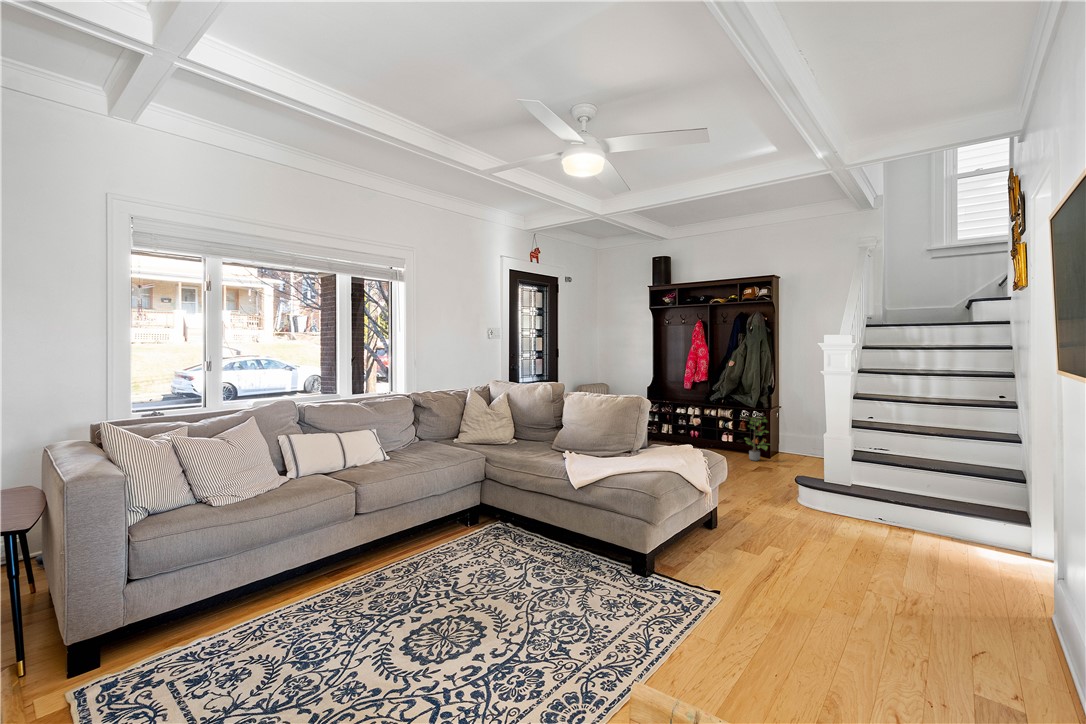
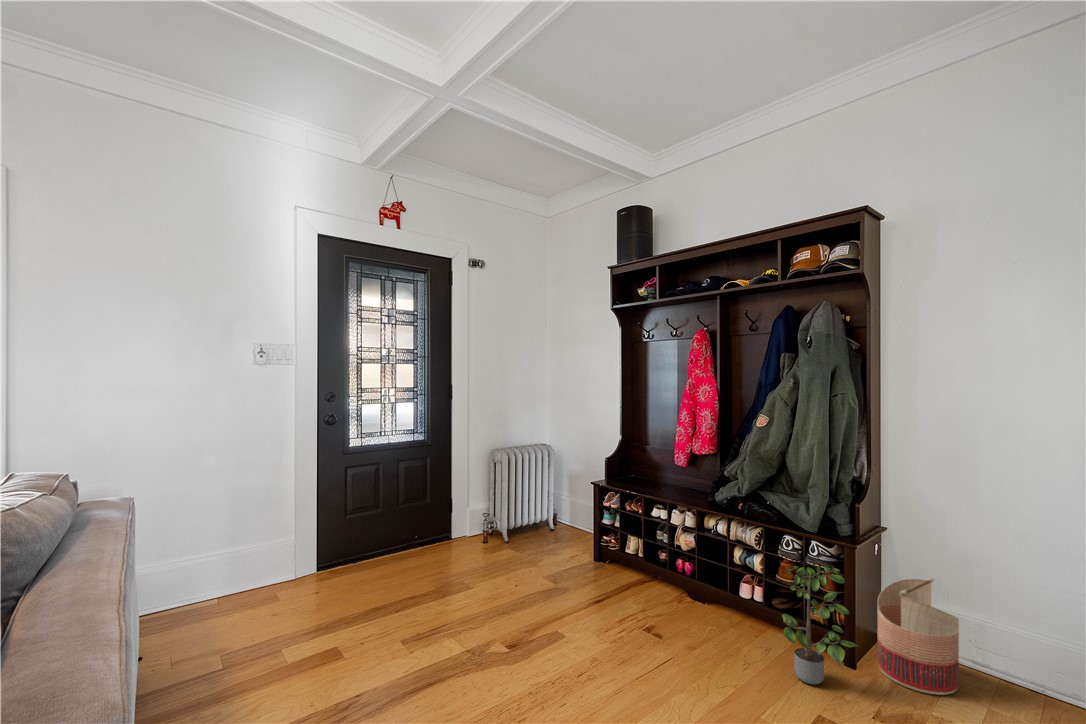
basket: none [778,422,806,460] -> present [877,578,959,695]

